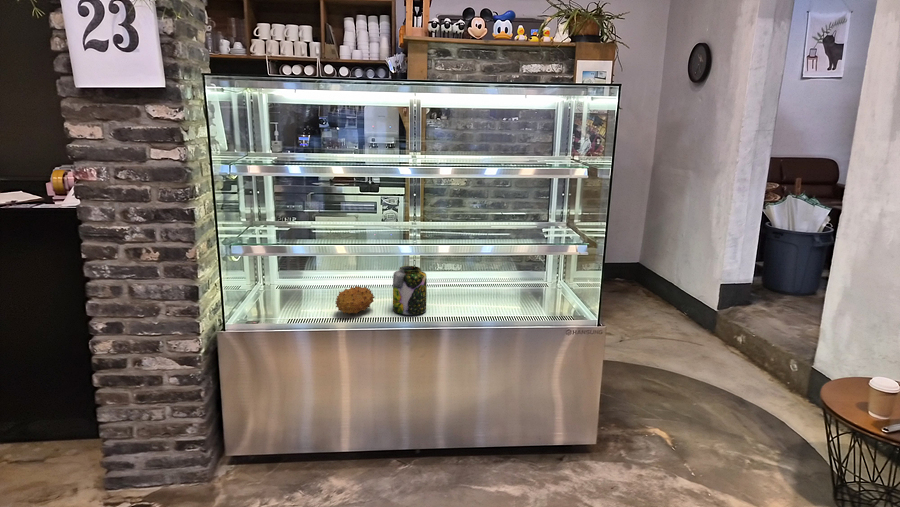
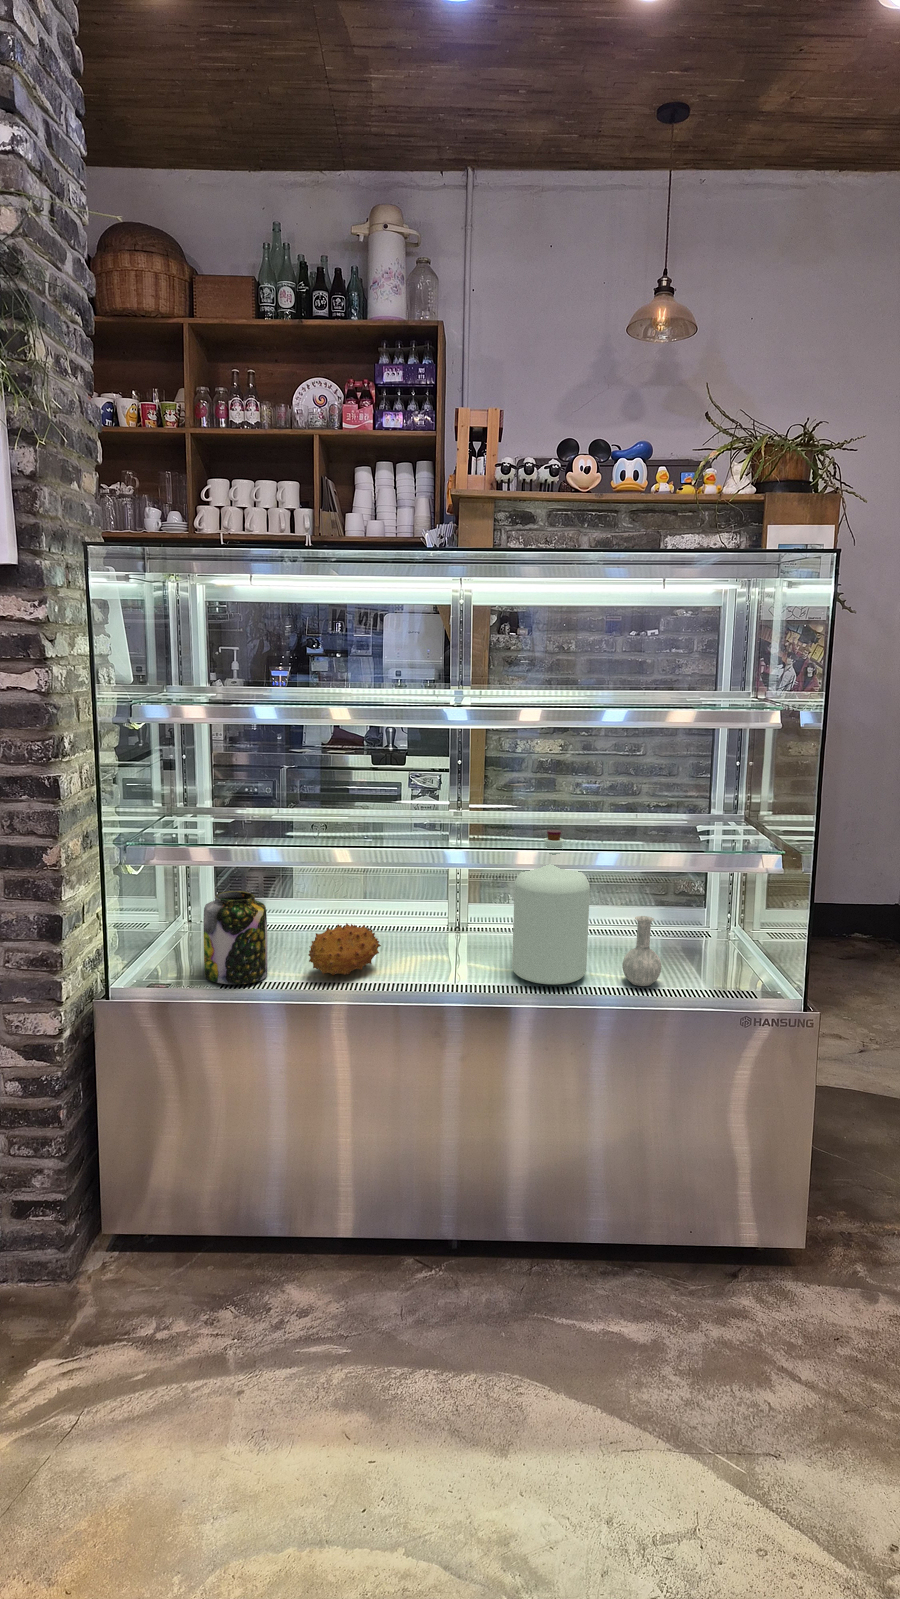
bottle: none [446,233,524,315] -> present [512,830,661,986]
jar: present [393,266,427,315] -> present [203,891,267,984]

